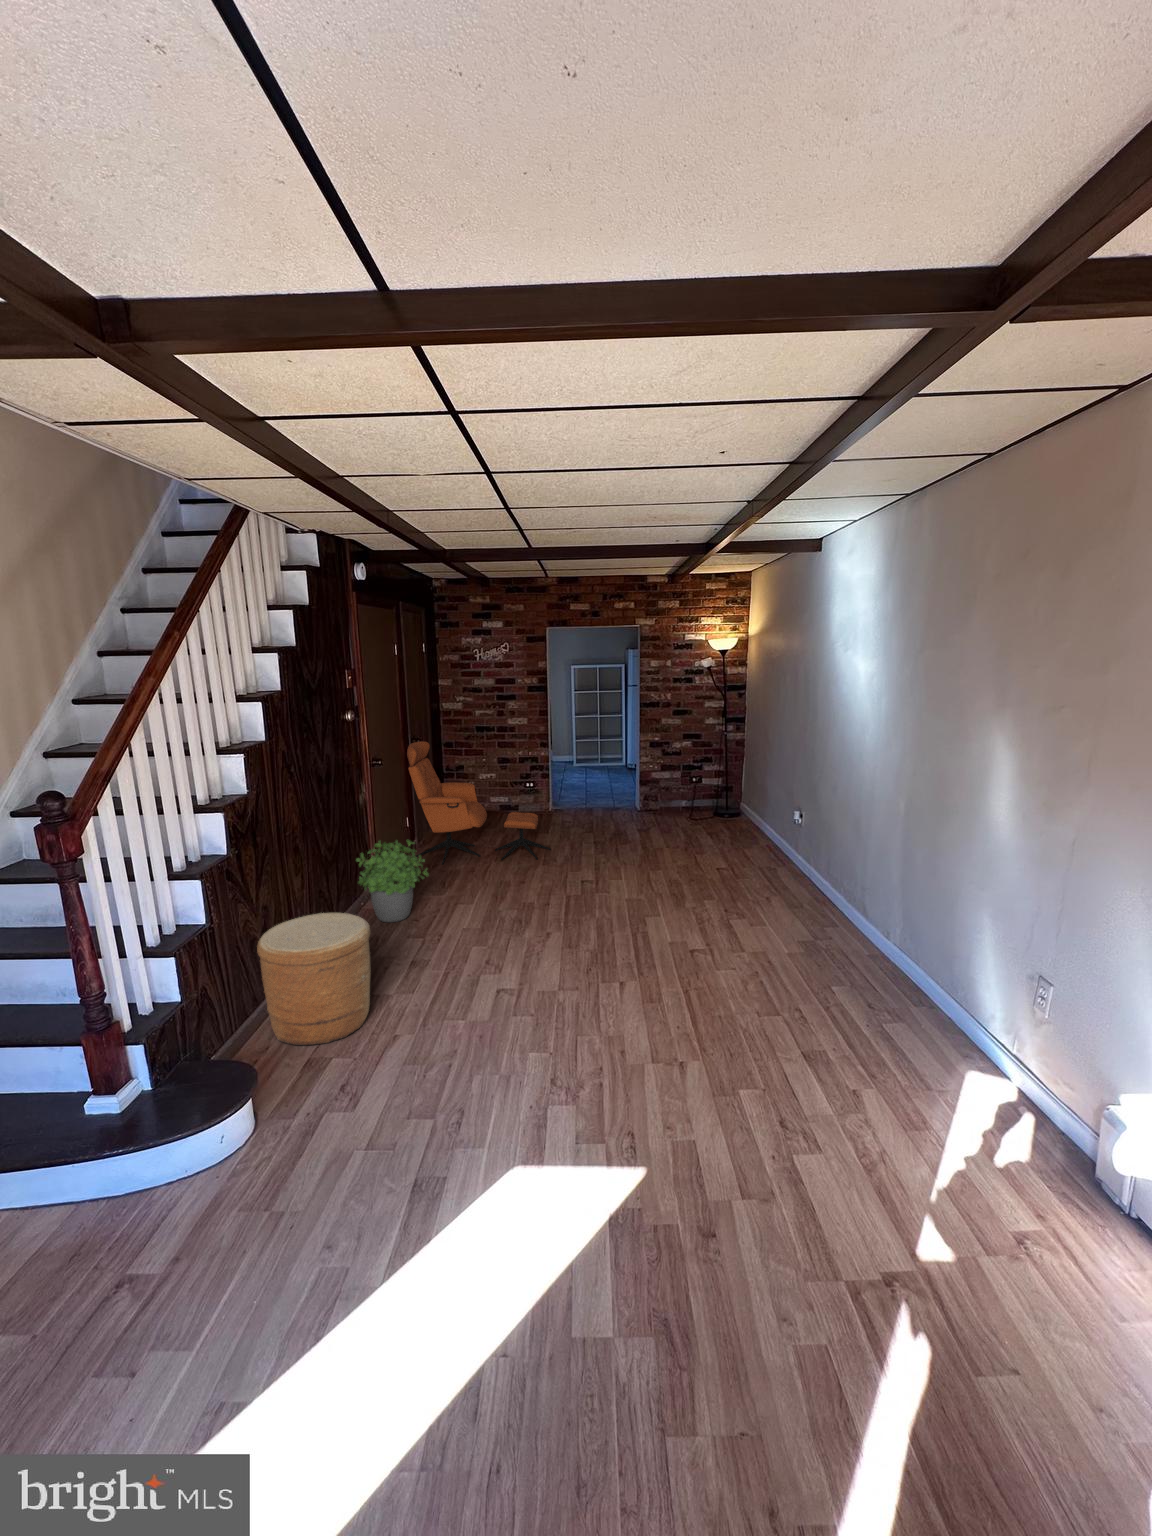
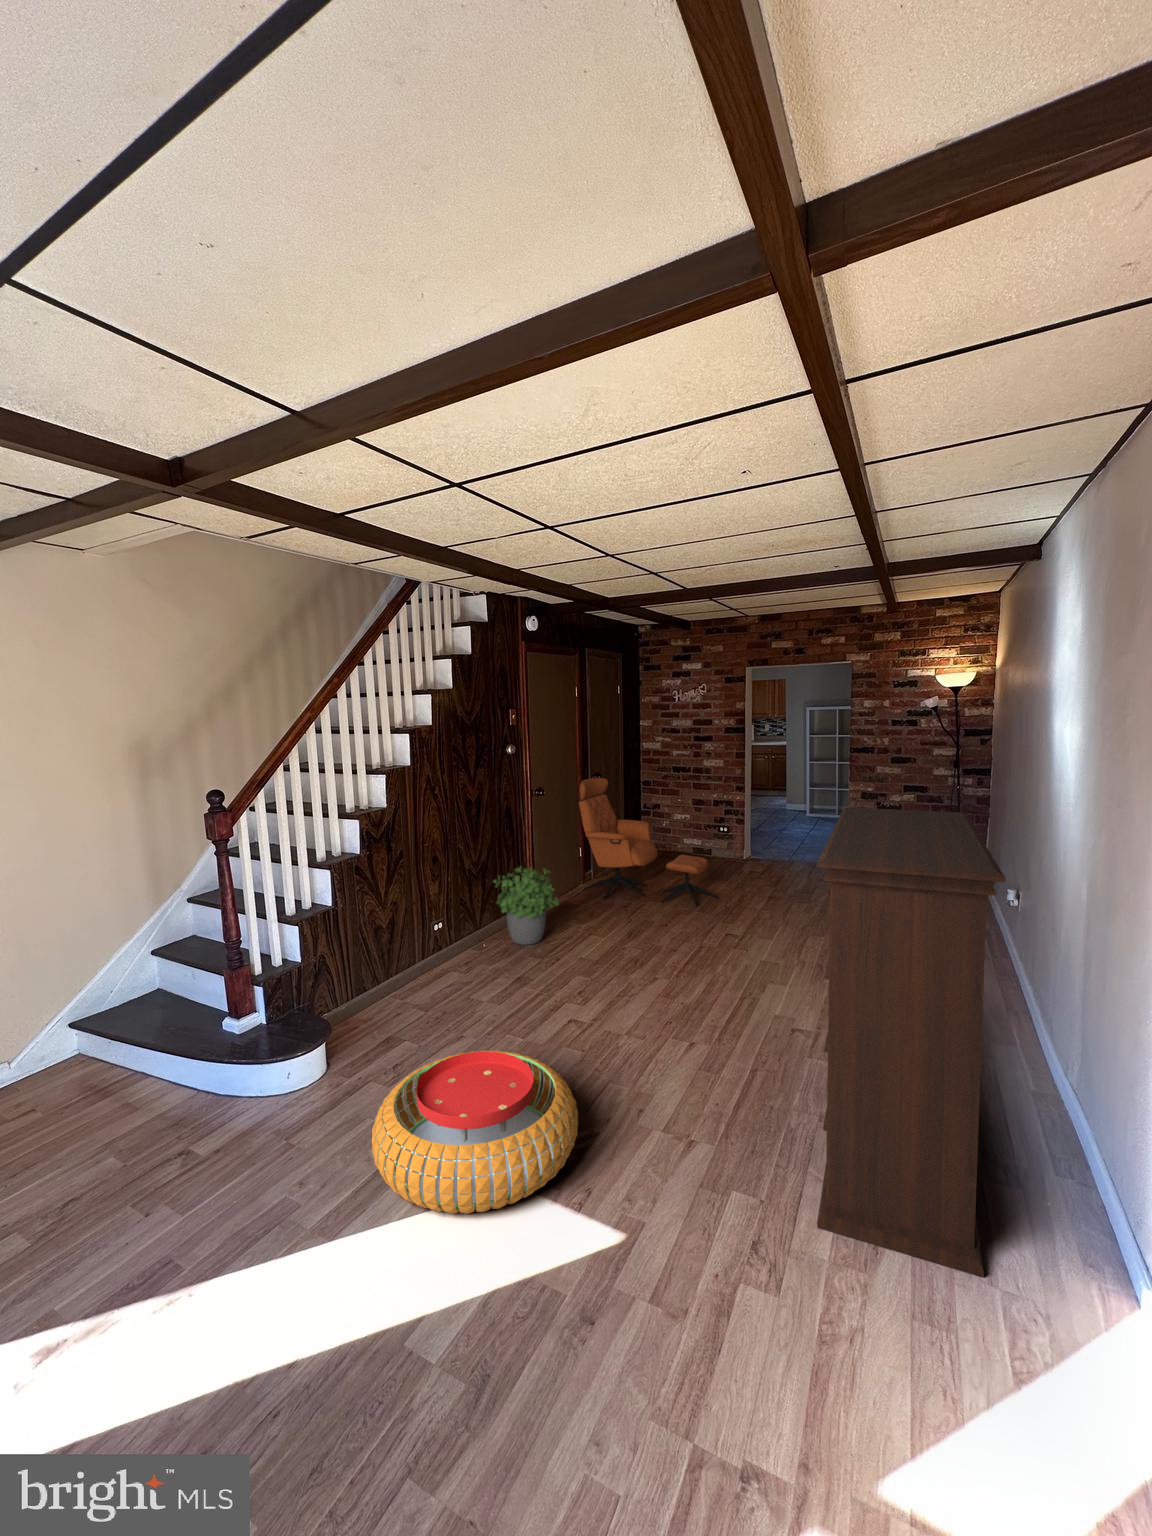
bookshelf: none [744,755,958,1097] -> present [817,807,1006,1277]
woven basket: present [257,913,371,1045] -> none [354,921,451,1038]
pouf: none [398,1023,606,1192] -> present [372,1050,578,1214]

